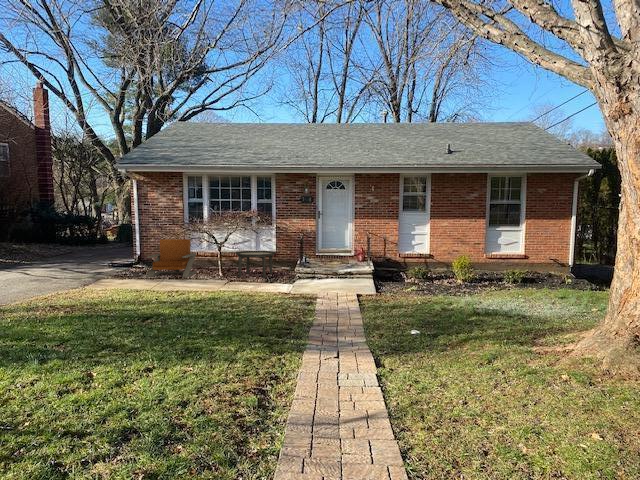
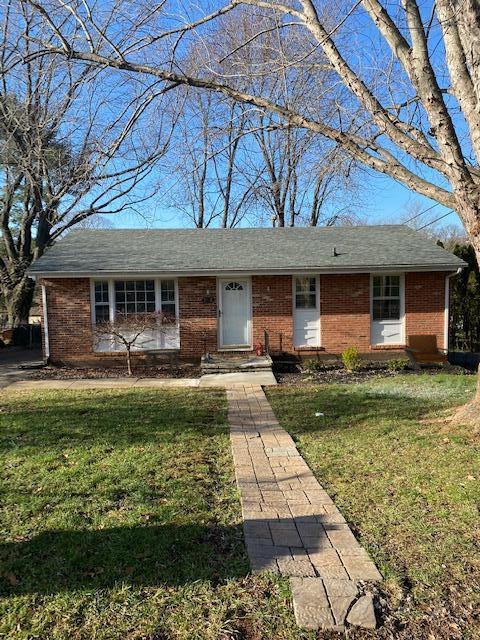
lounge chair: present [147,239,196,277] -> present [403,335,452,370]

